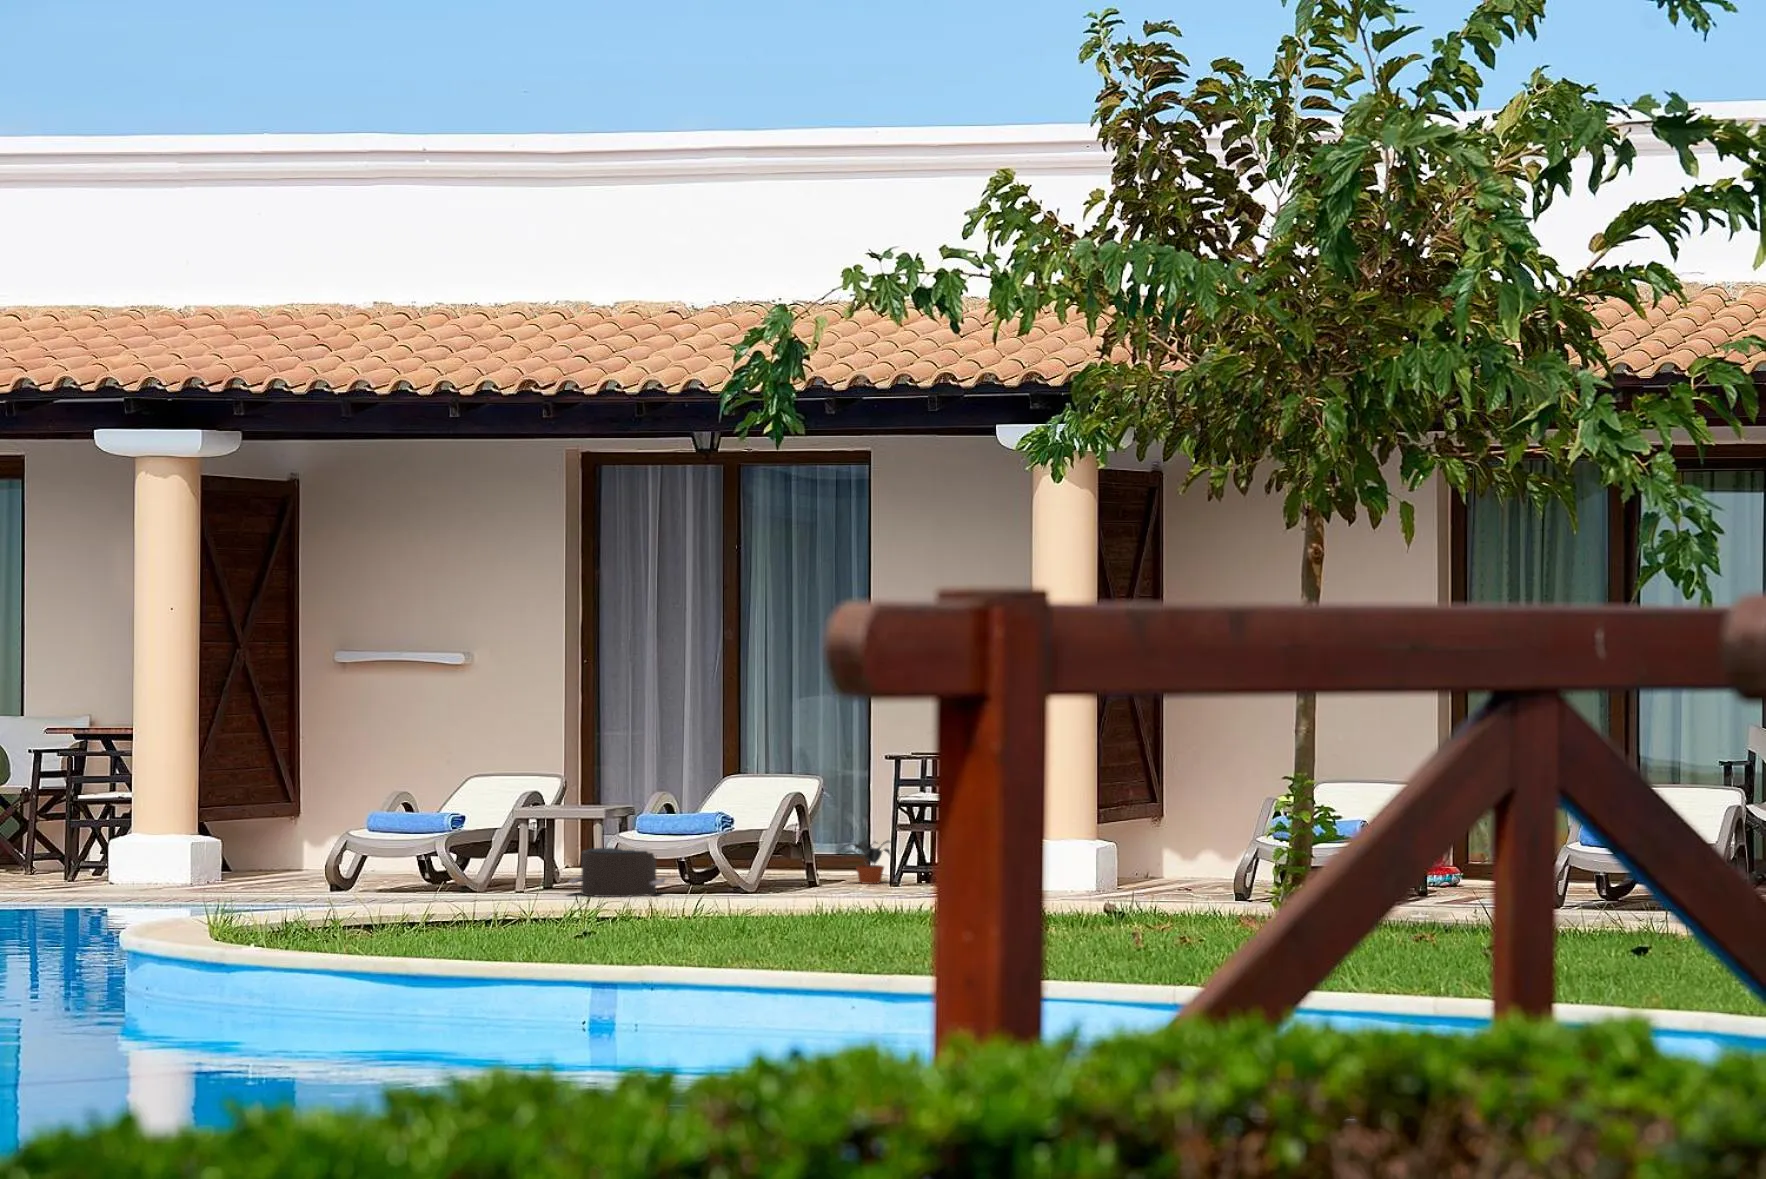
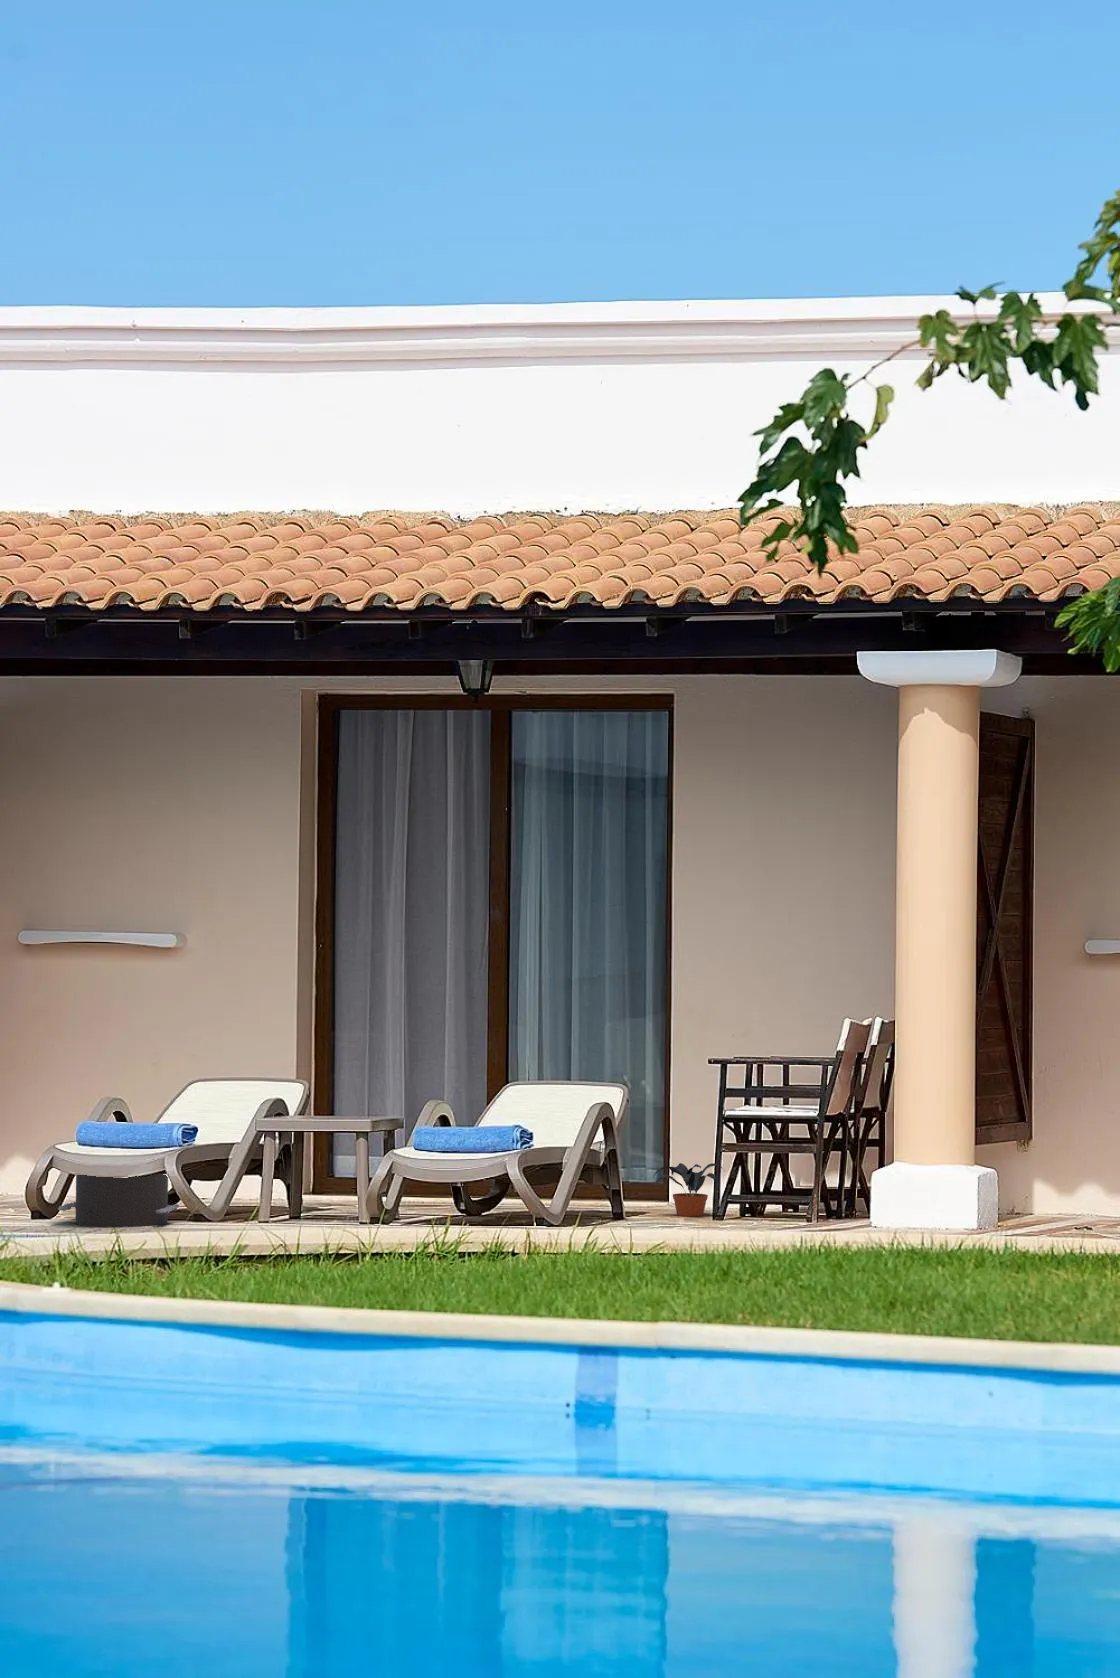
pouf: present [569,848,665,897] -> present [58,1174,179,1227]

